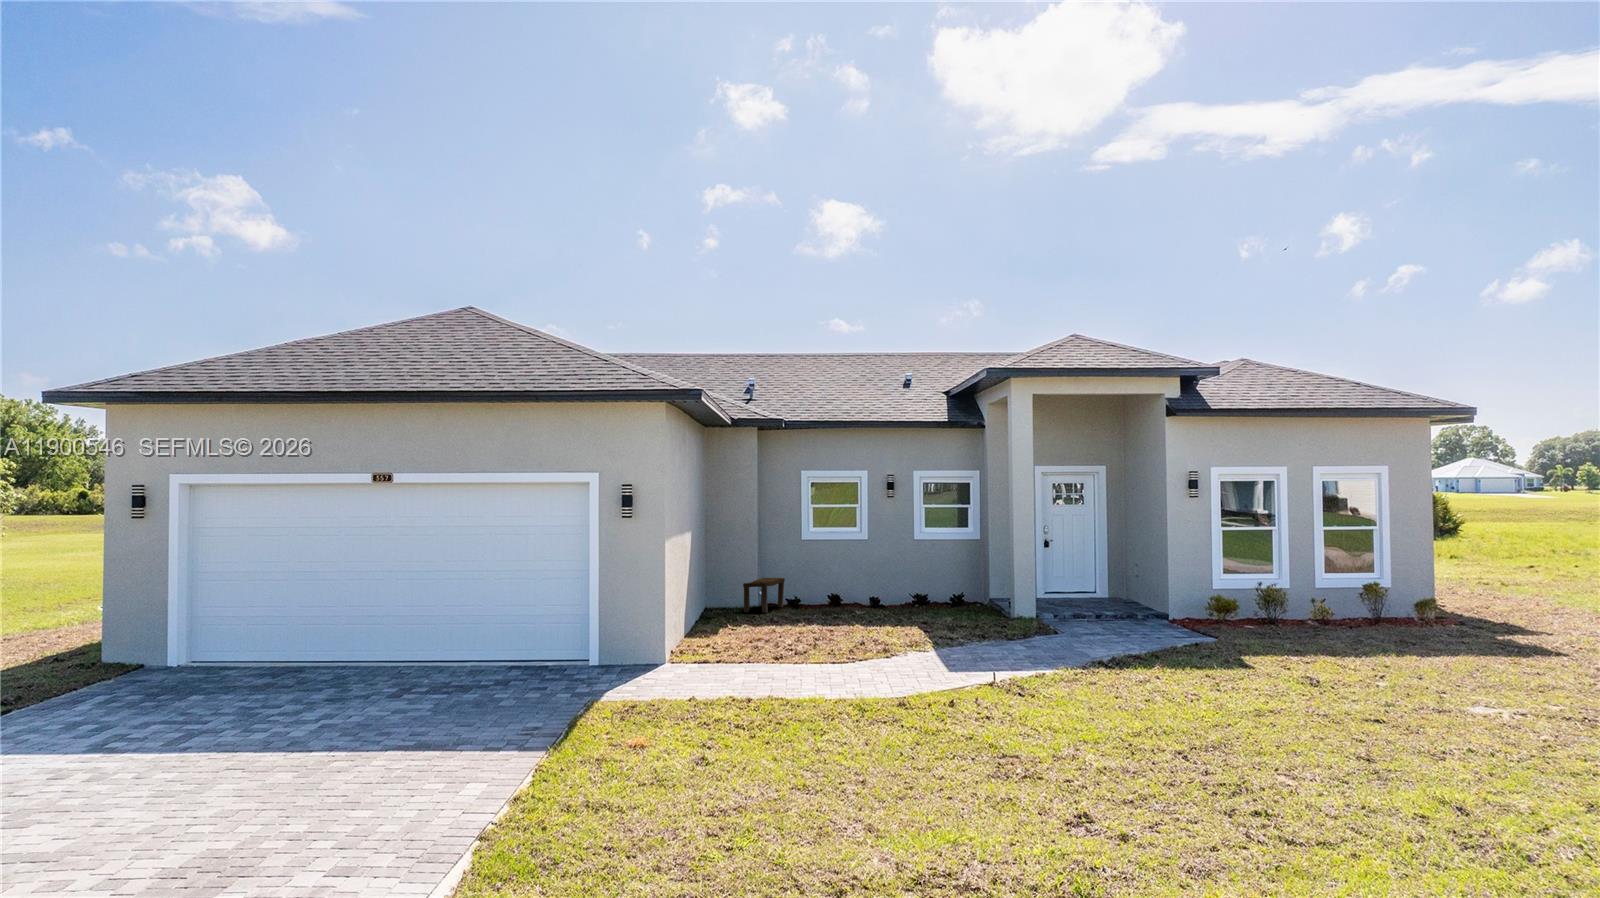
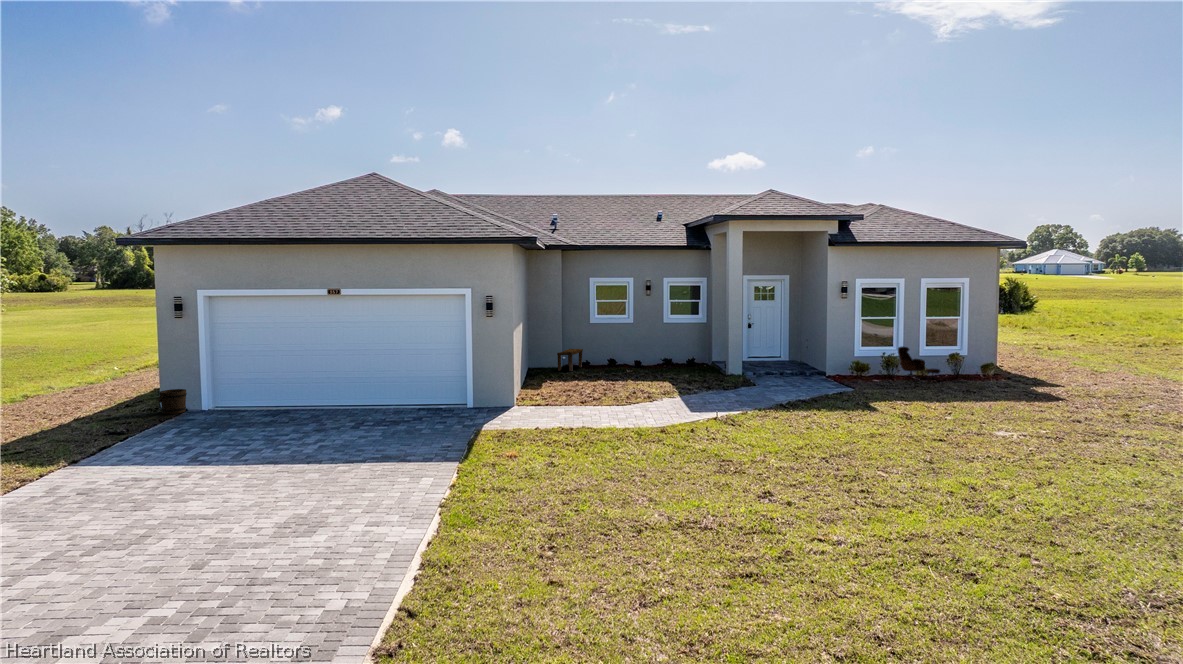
lounge chair: none [1287,573,1361,630] -> present [898,346,940,381]
bucket: none [84,634,134,675] -> present [158,389,187,414]

